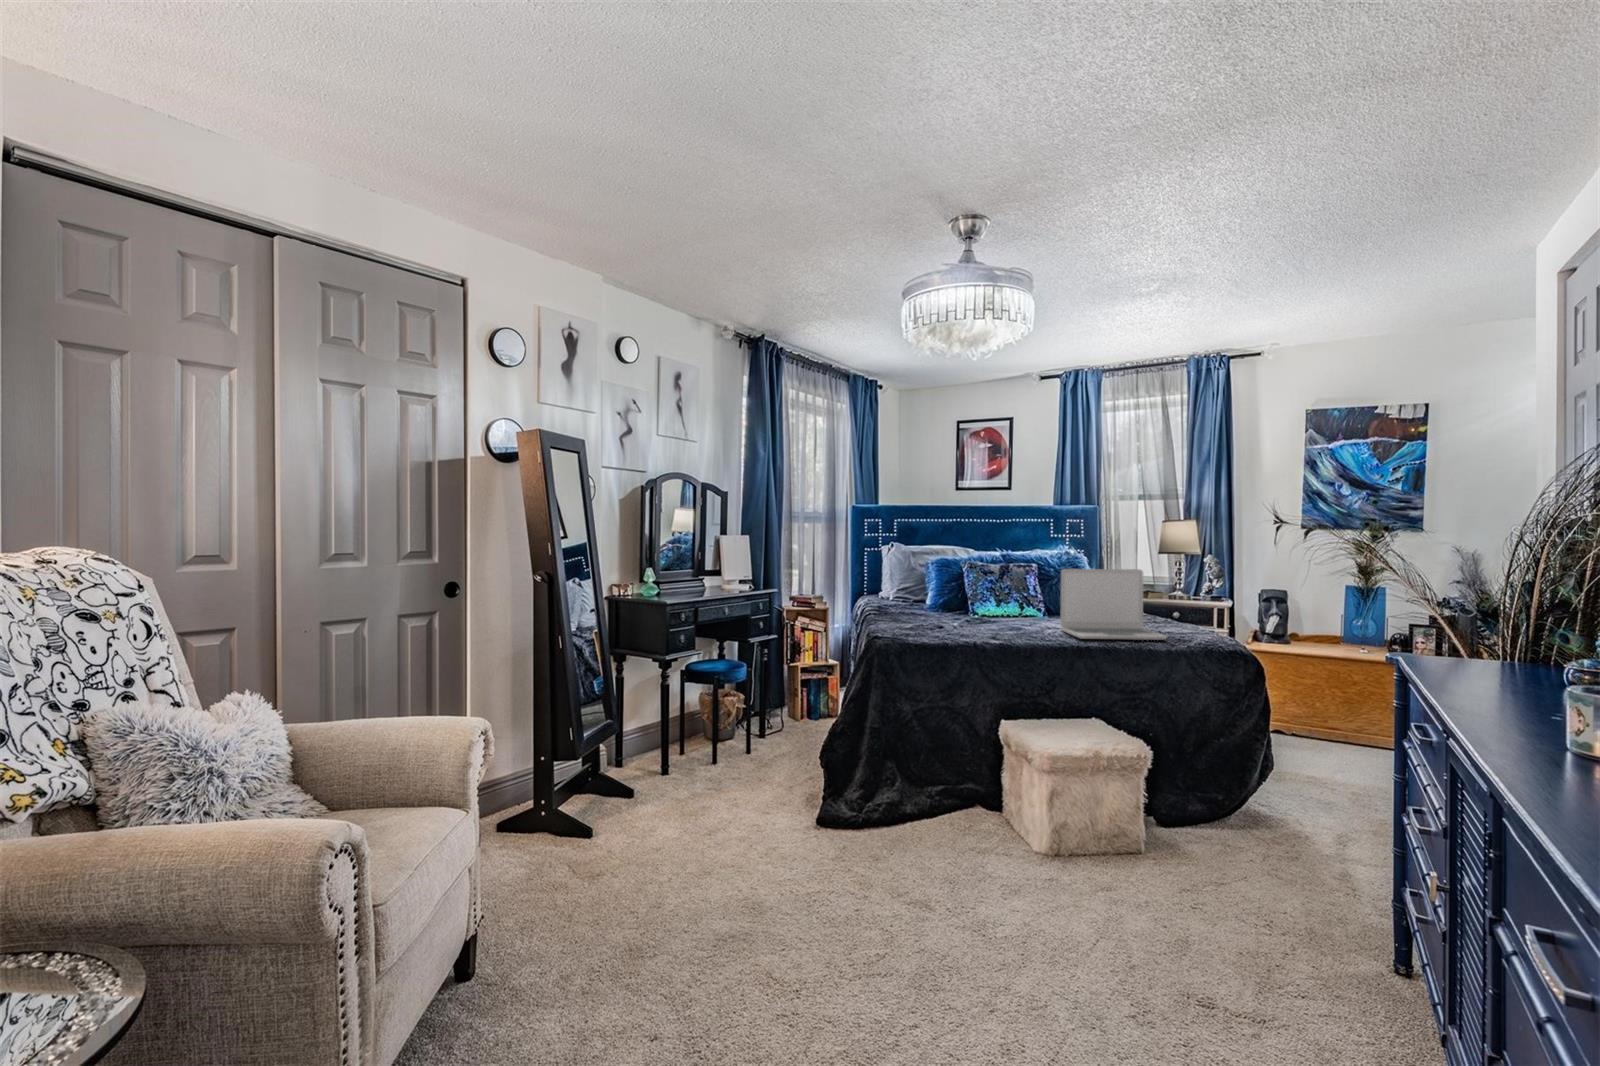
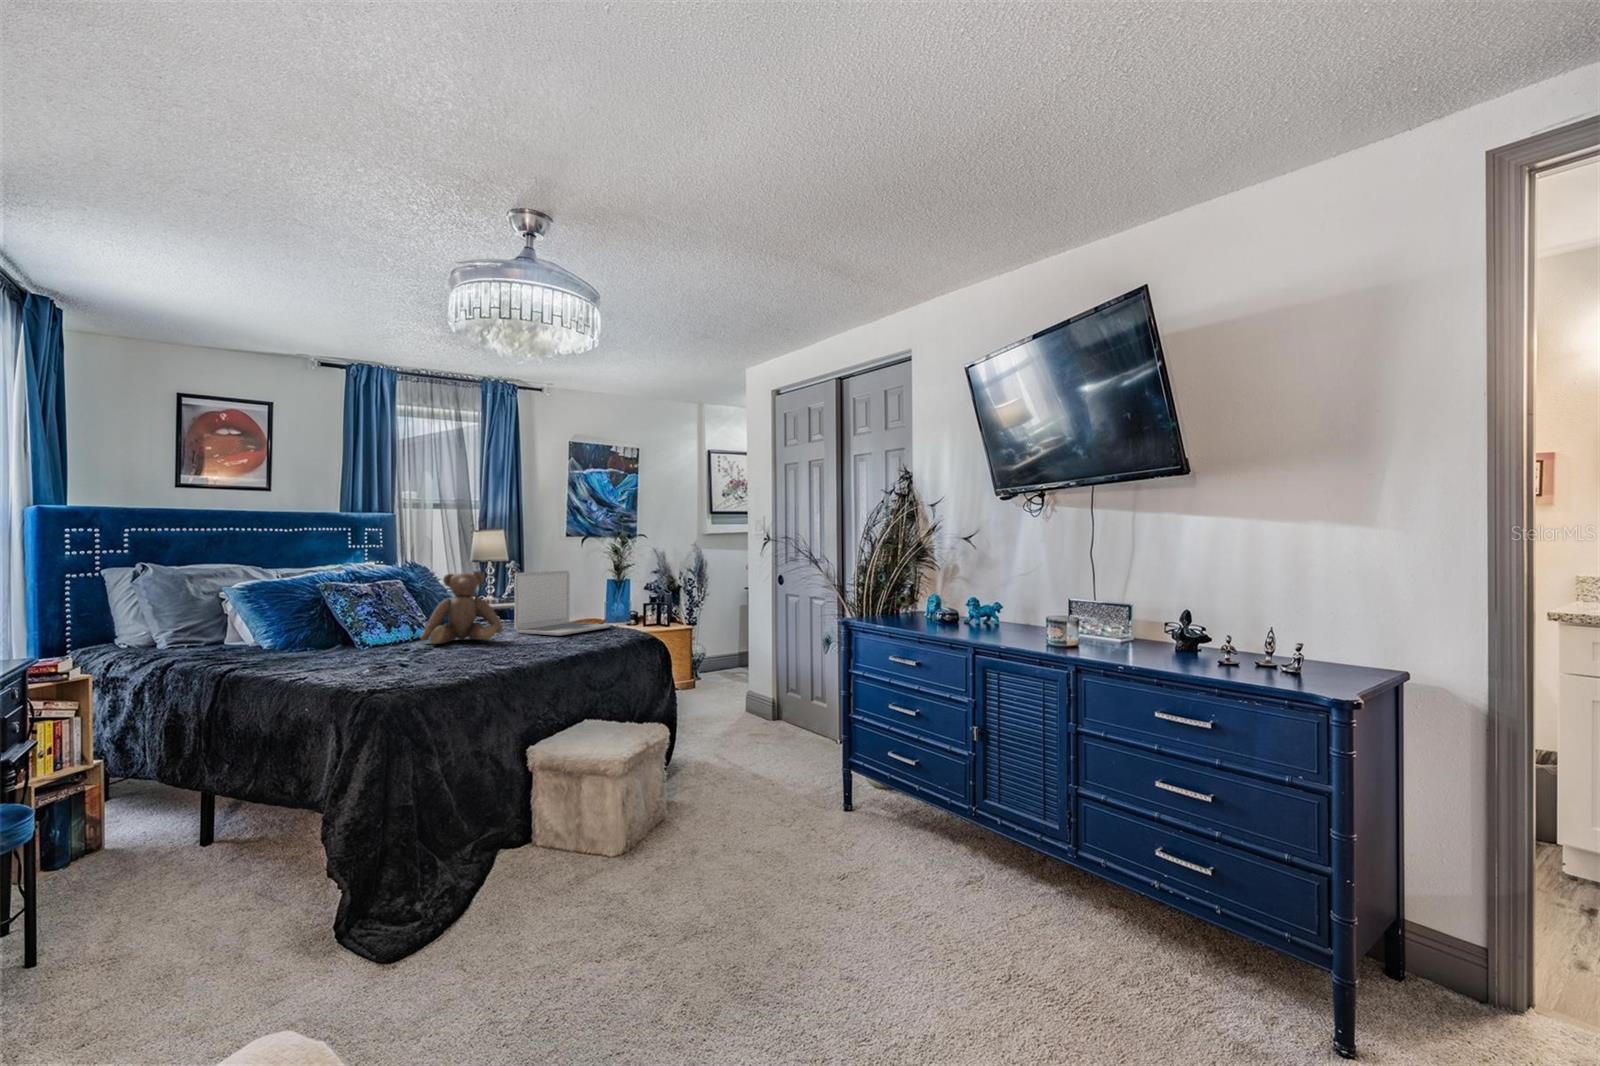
teddy bear: none [954,565,1023,631] -> present [420,571,503,644]

